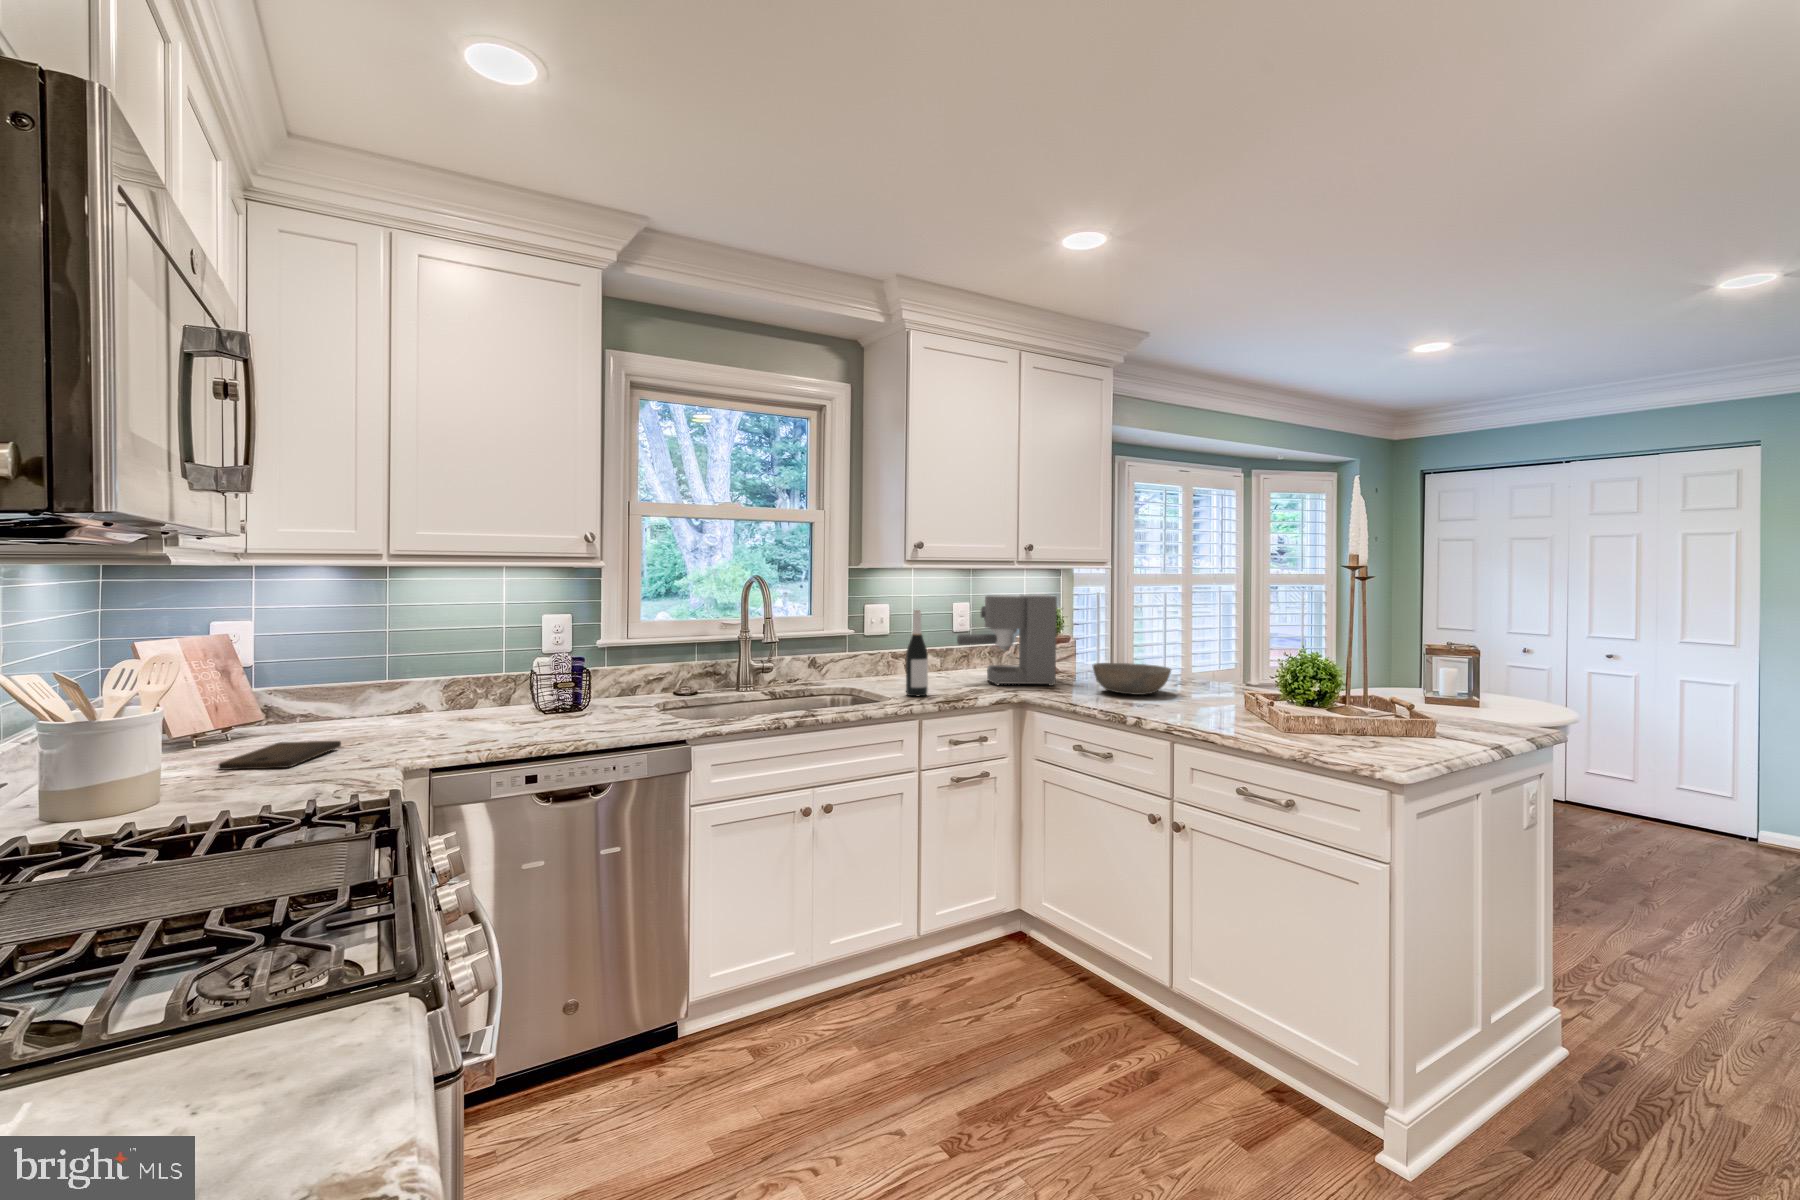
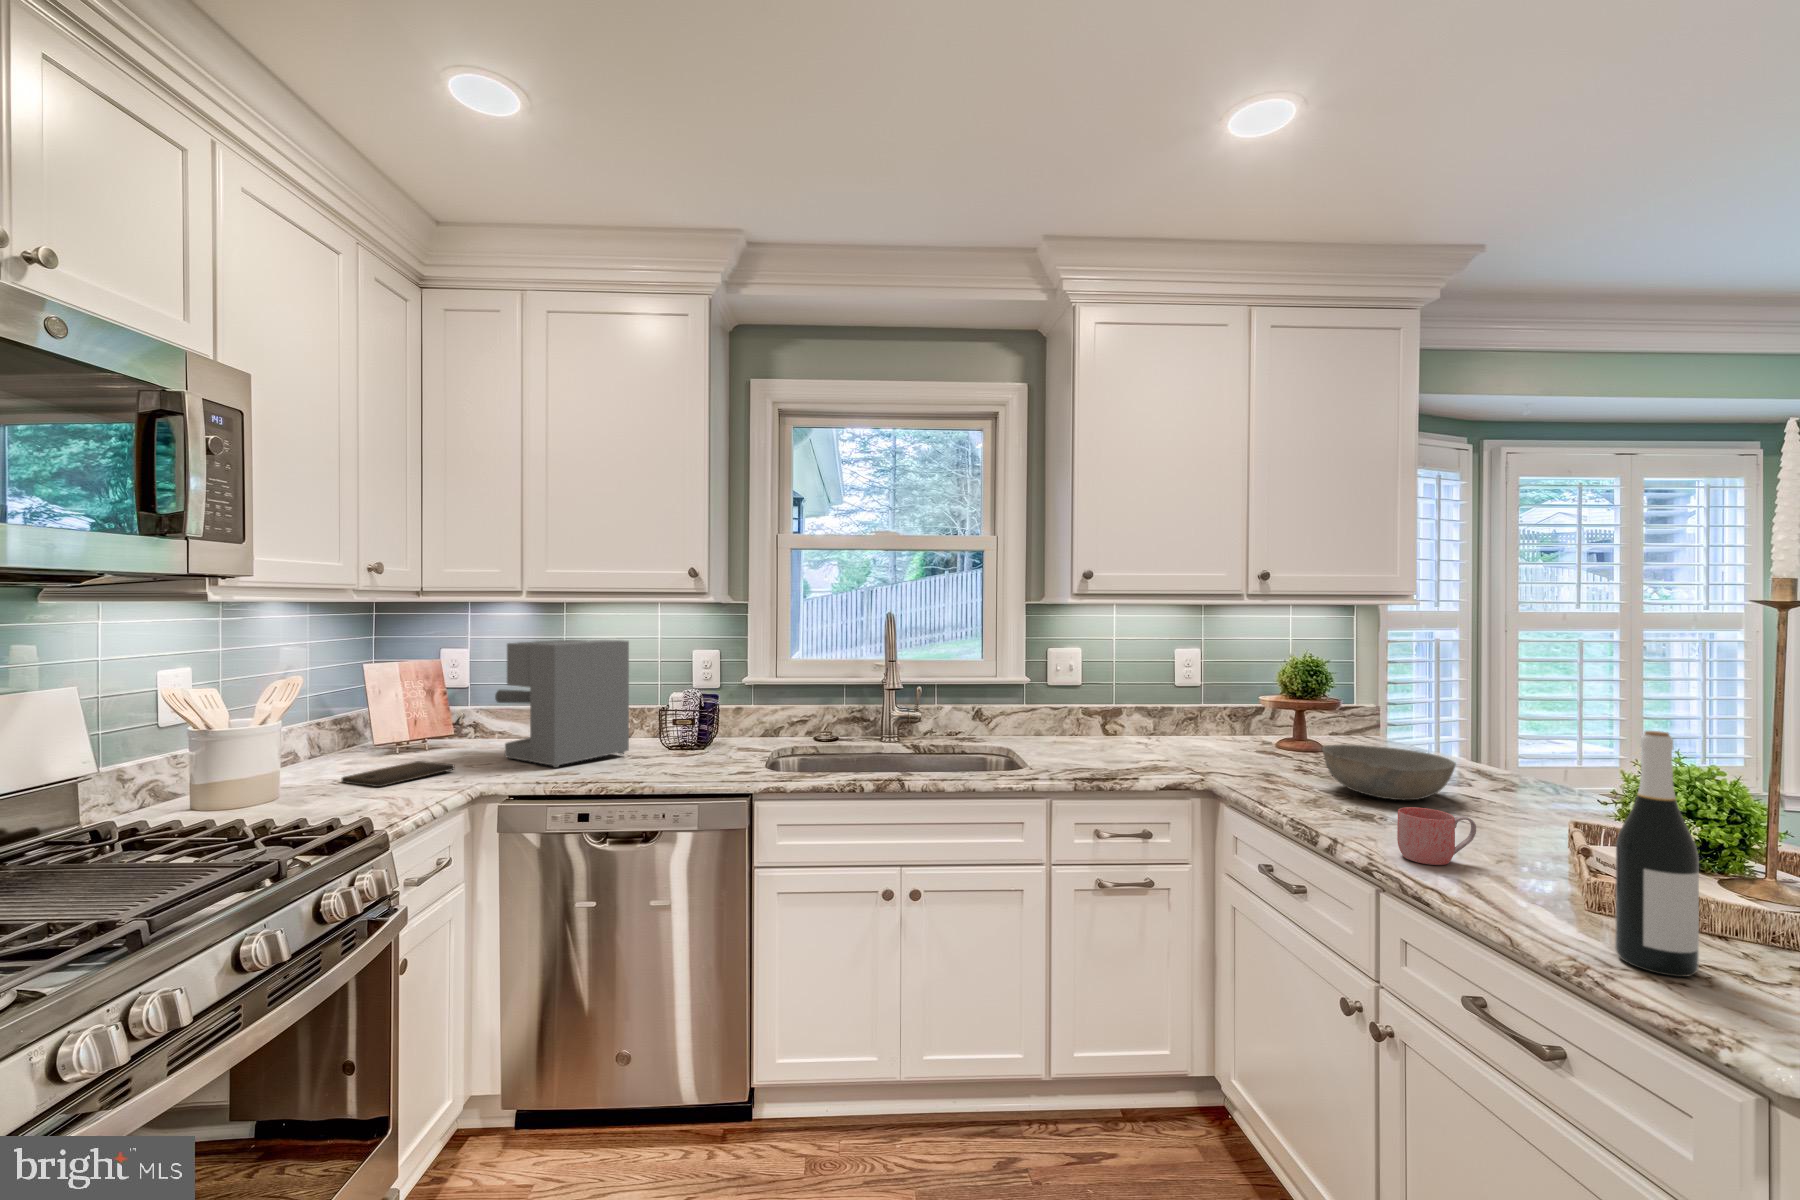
coffee maker: present [957,595,1057,686] -> present [495,640,629,768]
wine bottle: present [906,610,928,696] -> present [1615,731,1699,977]
mug: none [1181,689,1221,721] -> present [1397,807,1476,865]

